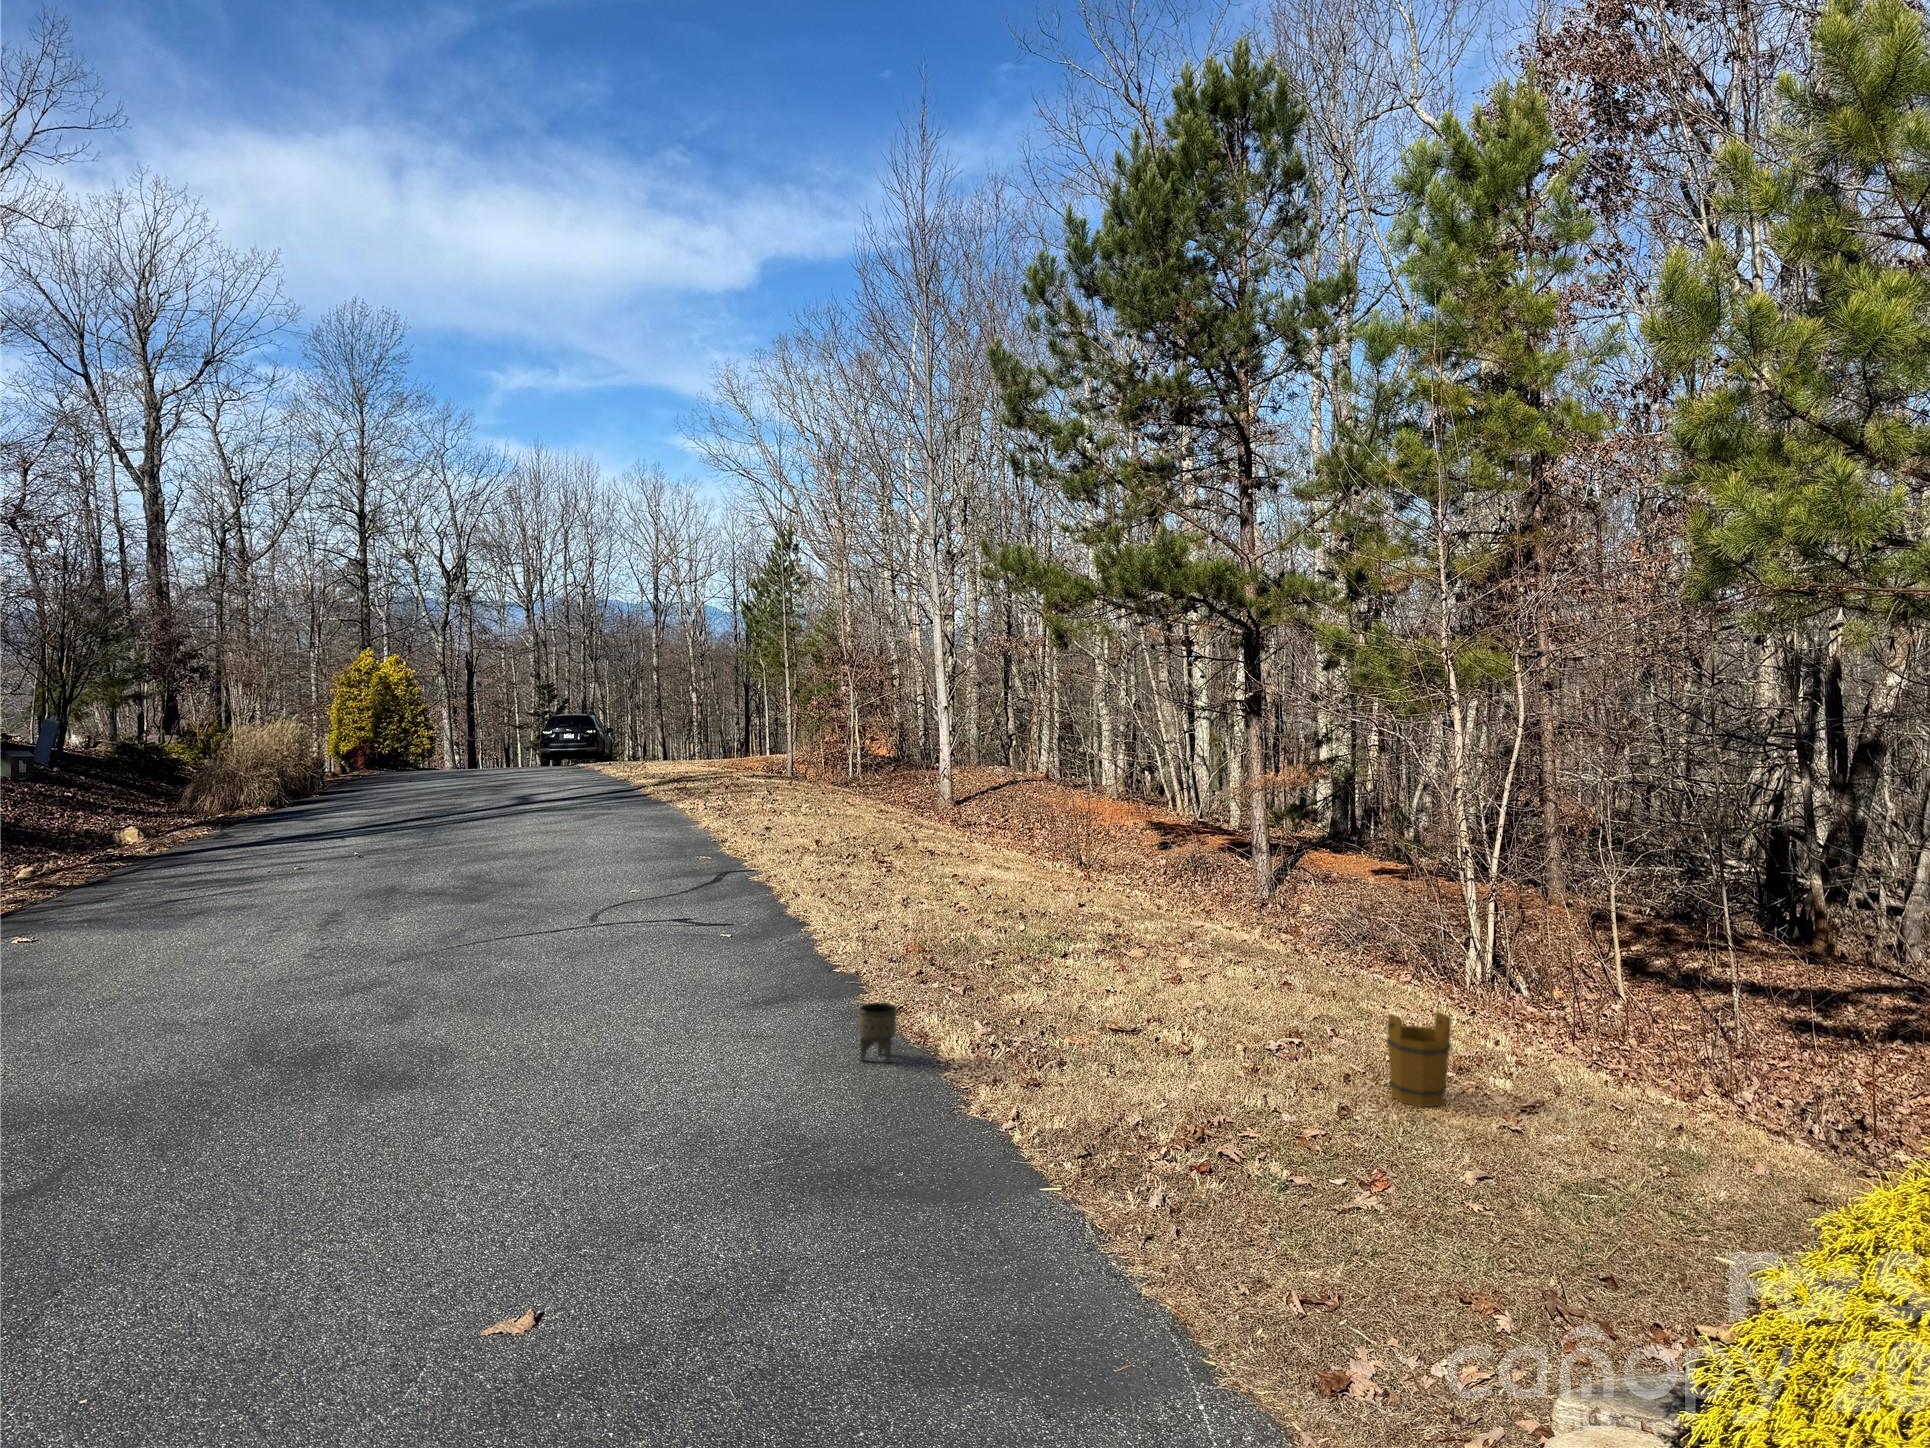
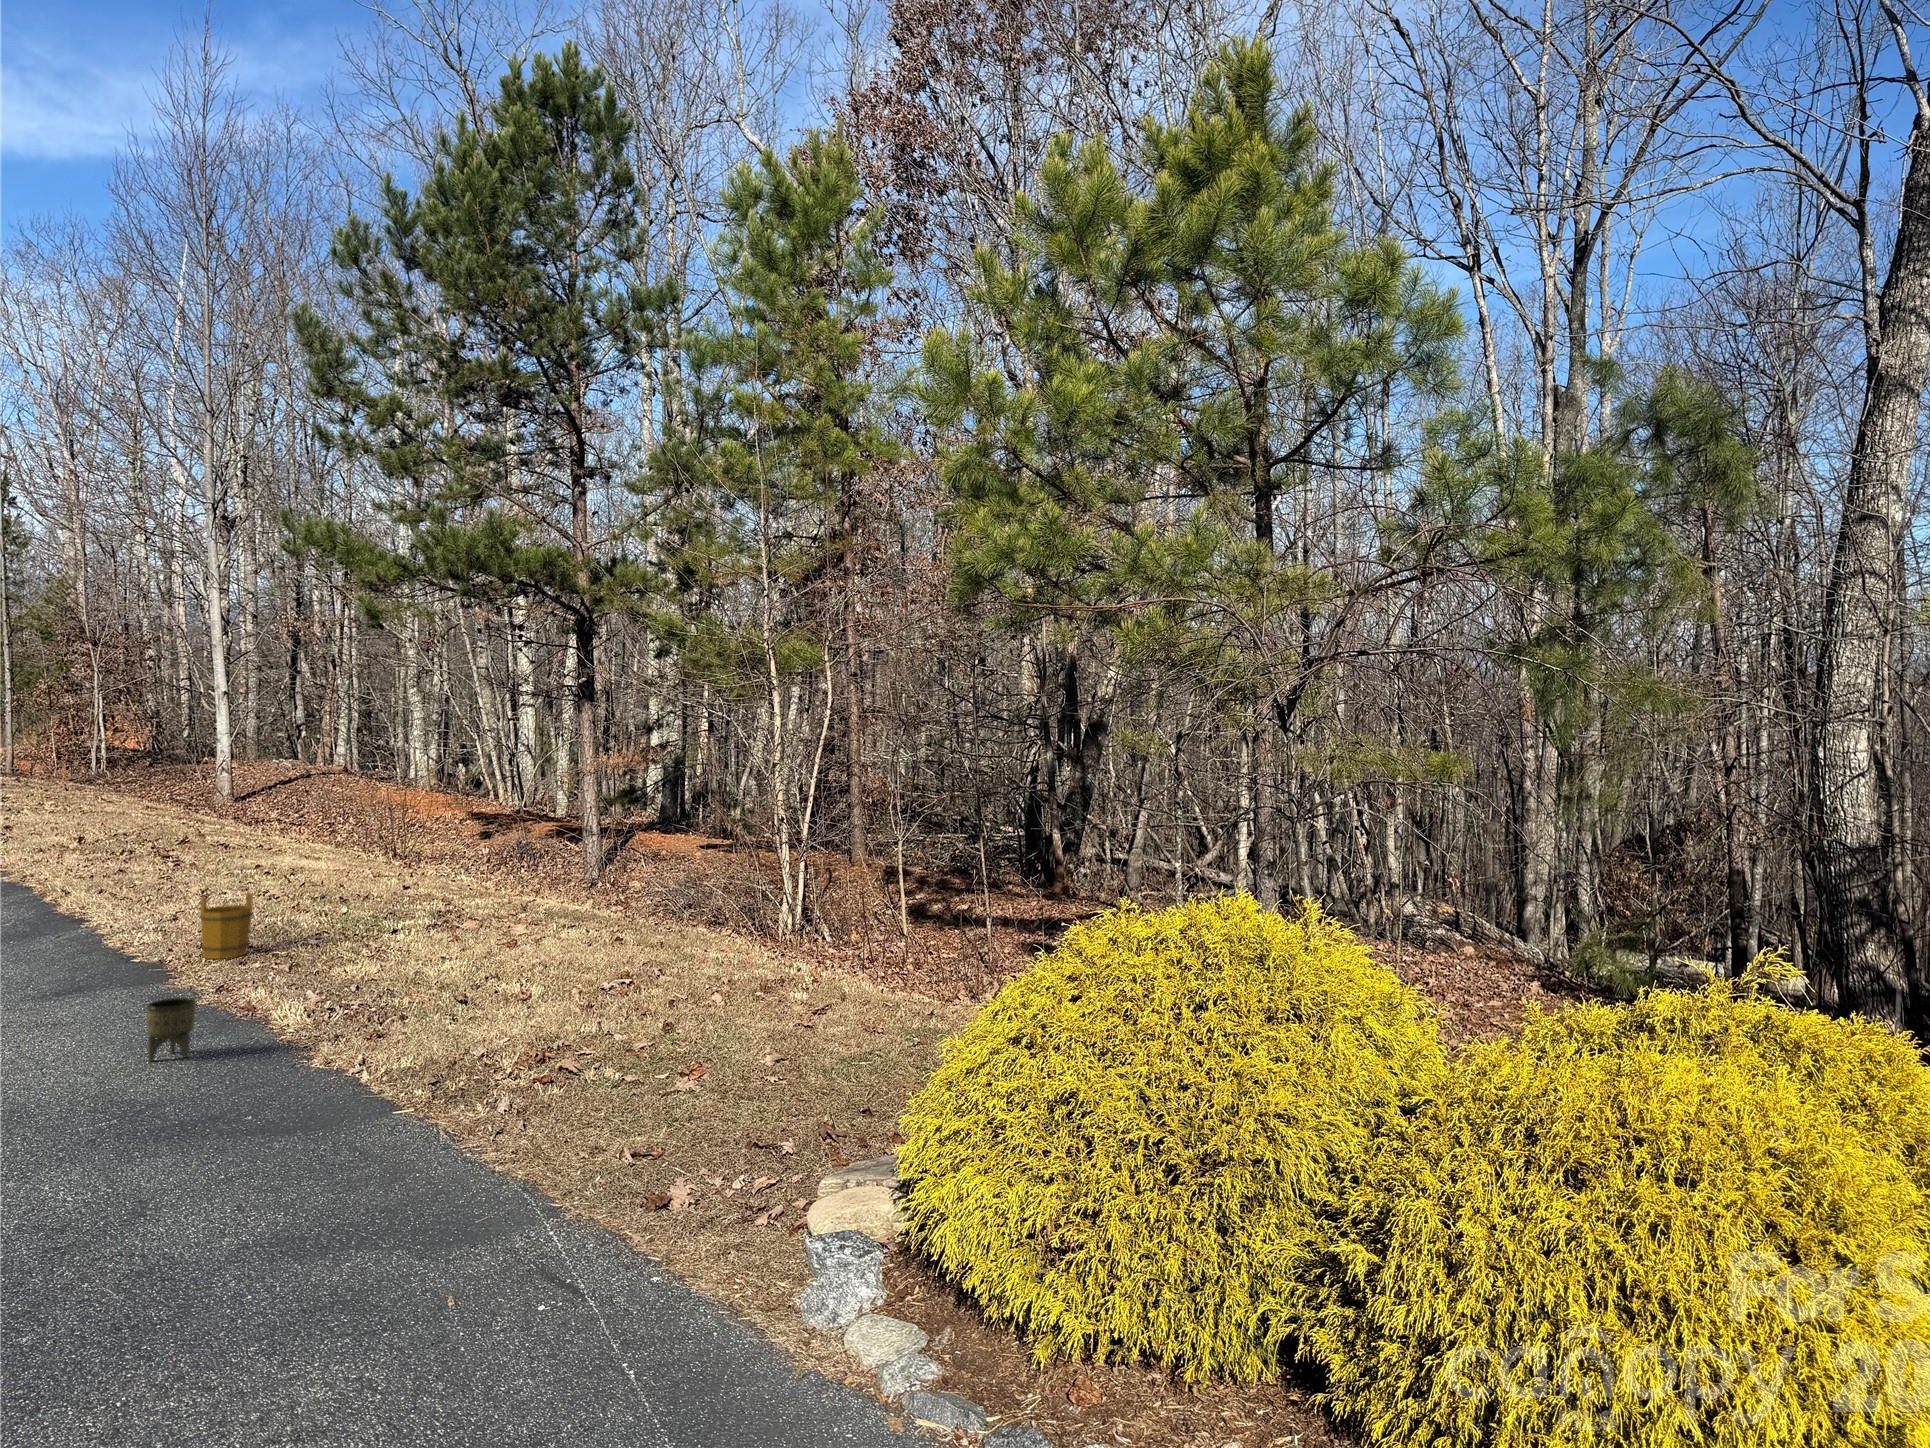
bucket: present [1384,1012,1451,1107] -> present [199,893,253,959]

